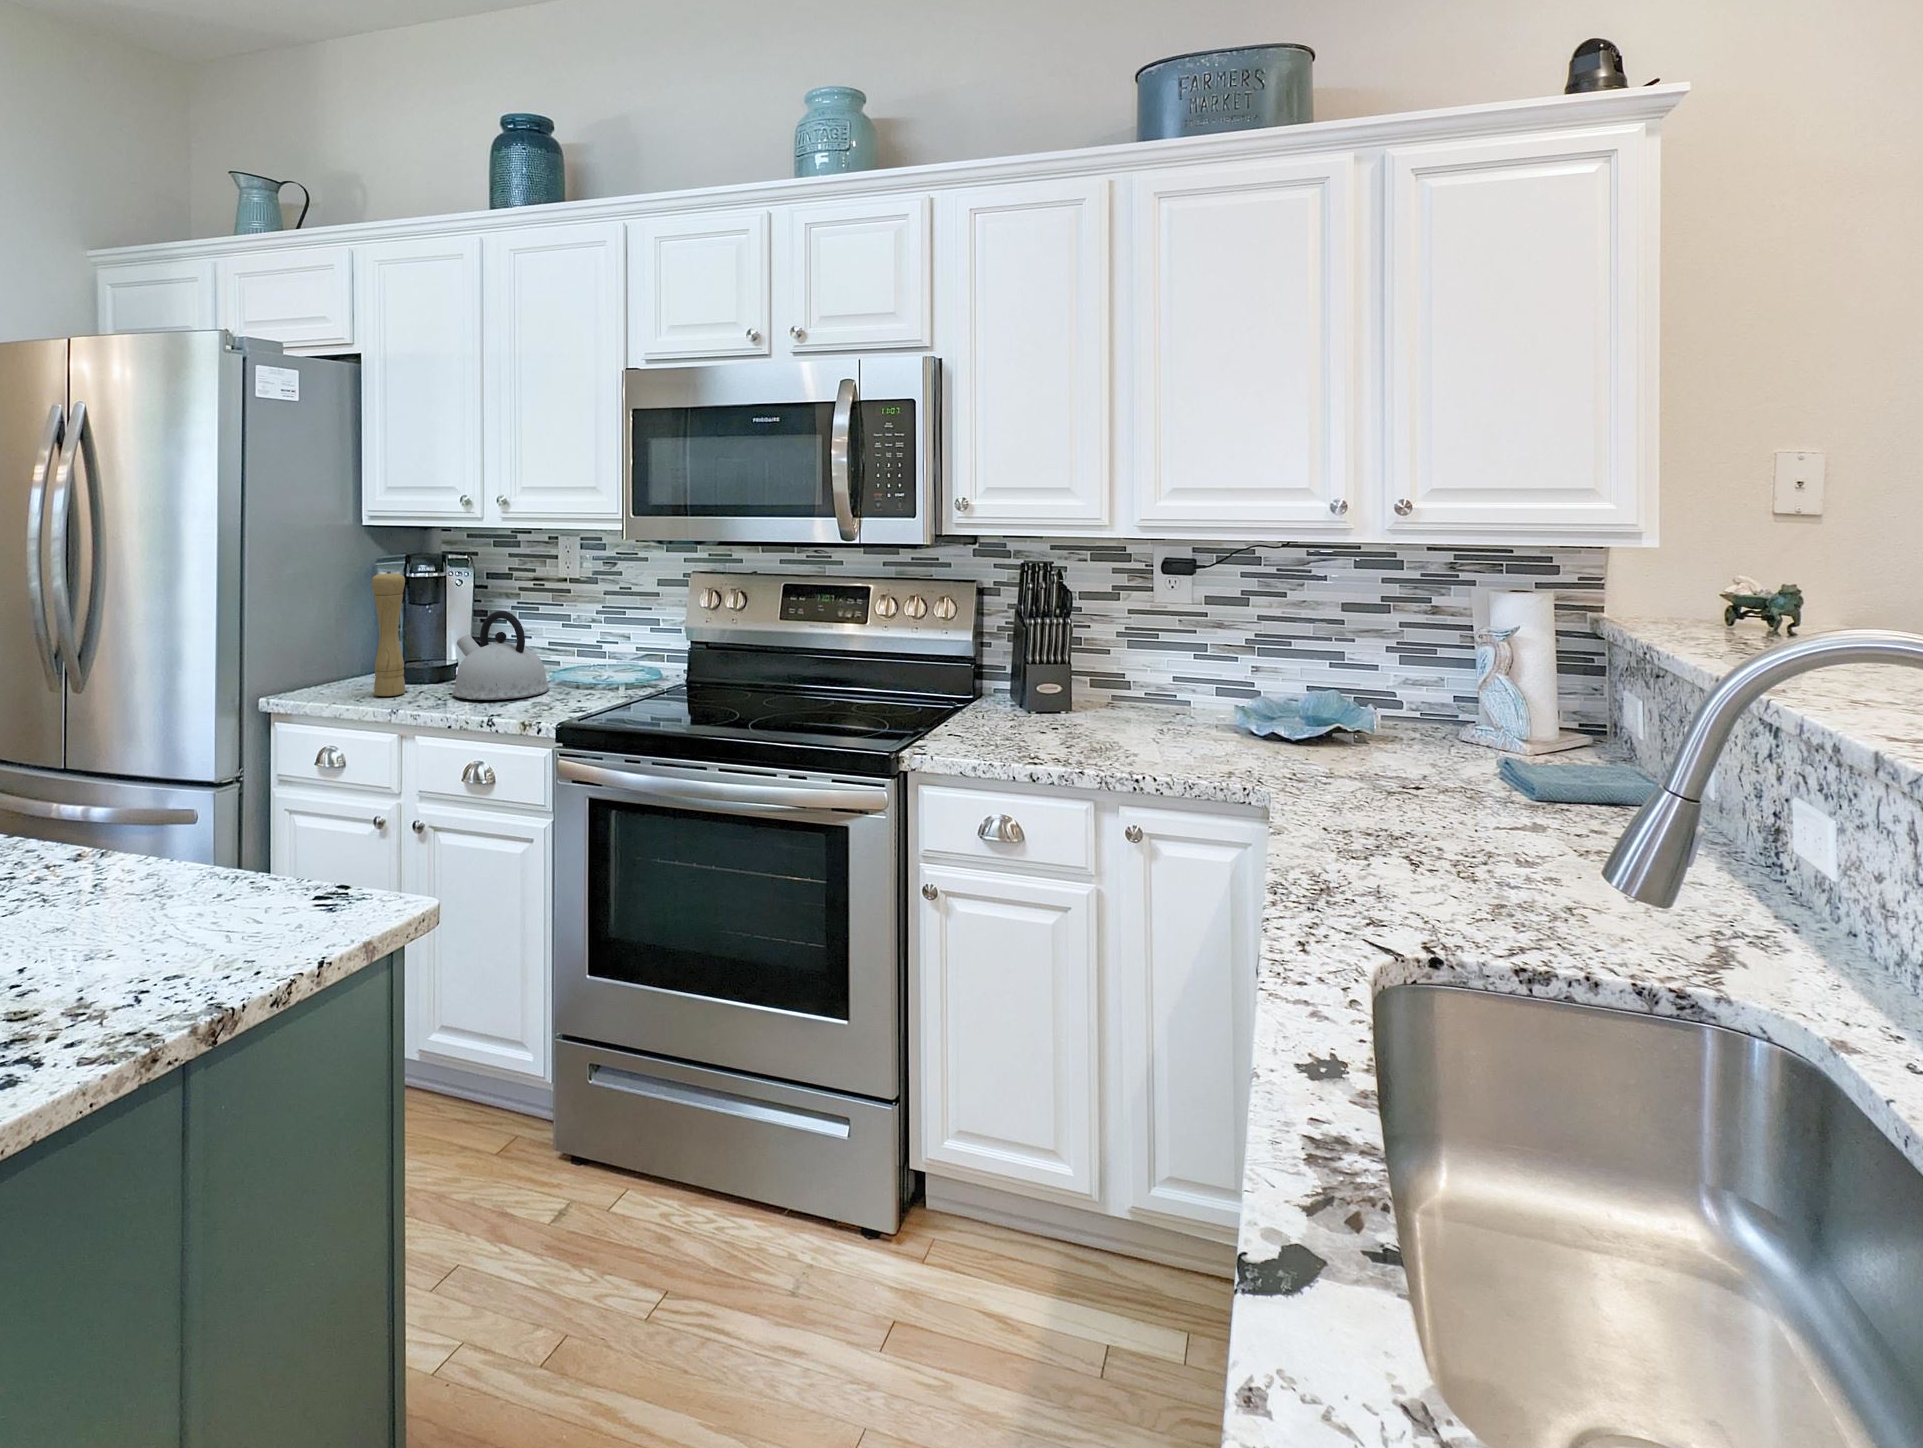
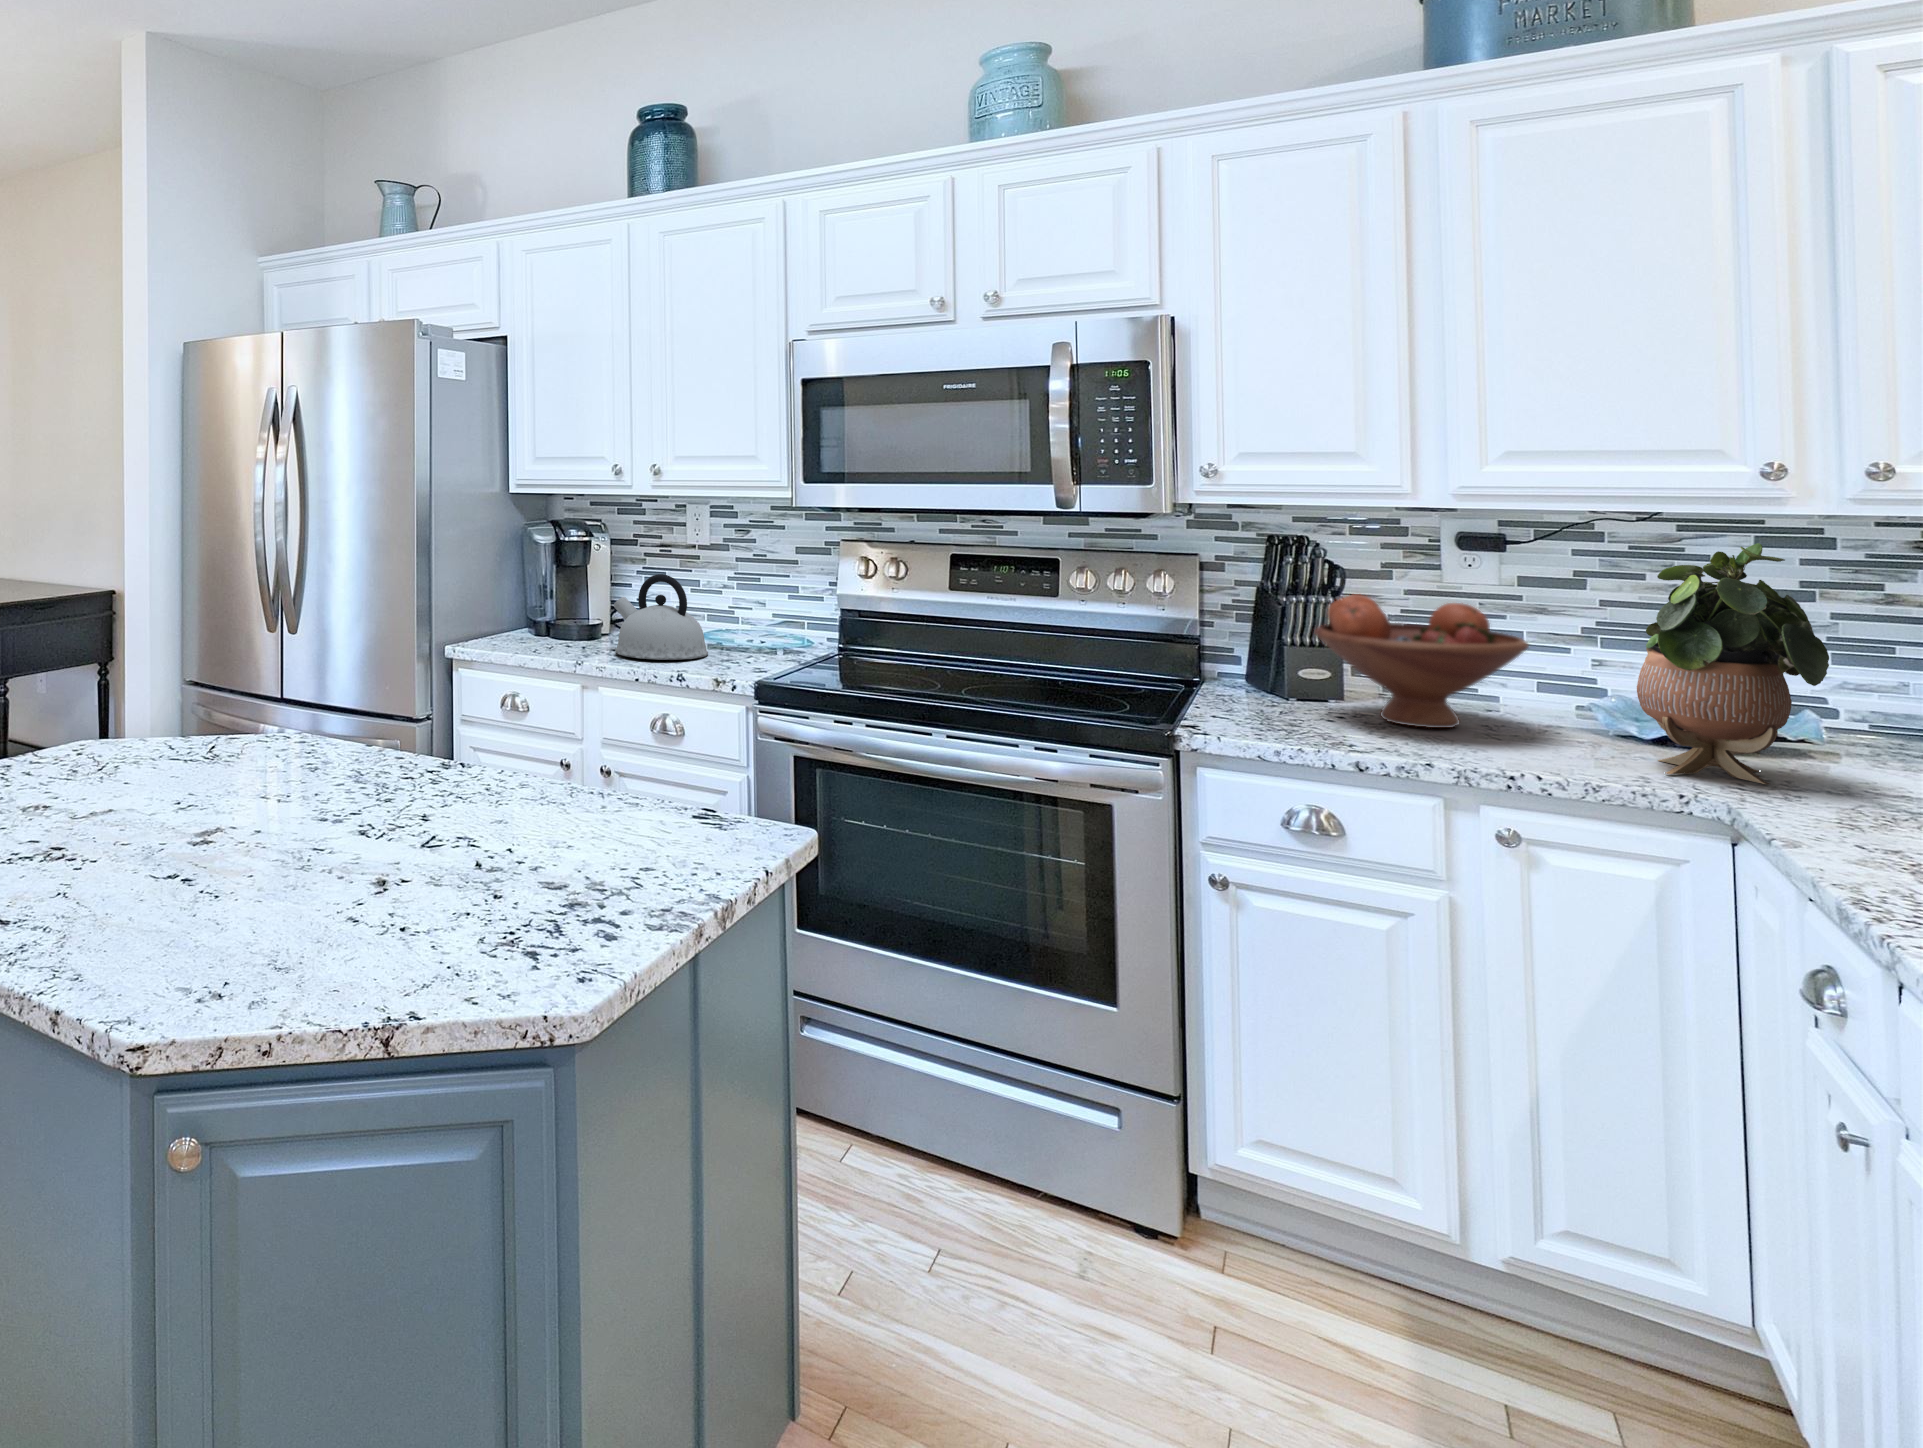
pepper mill: present [372,571,405,696] -> none [537,534,567,652]
potted plant: none [1237,571,1350,773] -> present [1637,543,1829,784]
fruit bowl: none [1035,617,1186,736] -> present [1315,594,1529,728]

